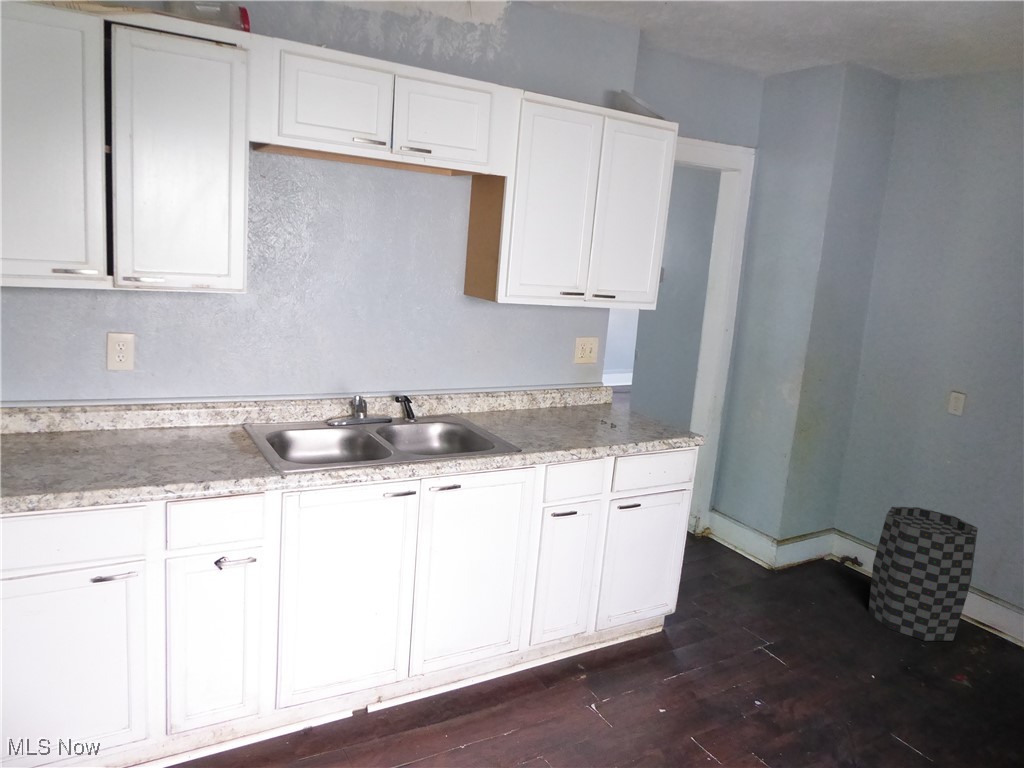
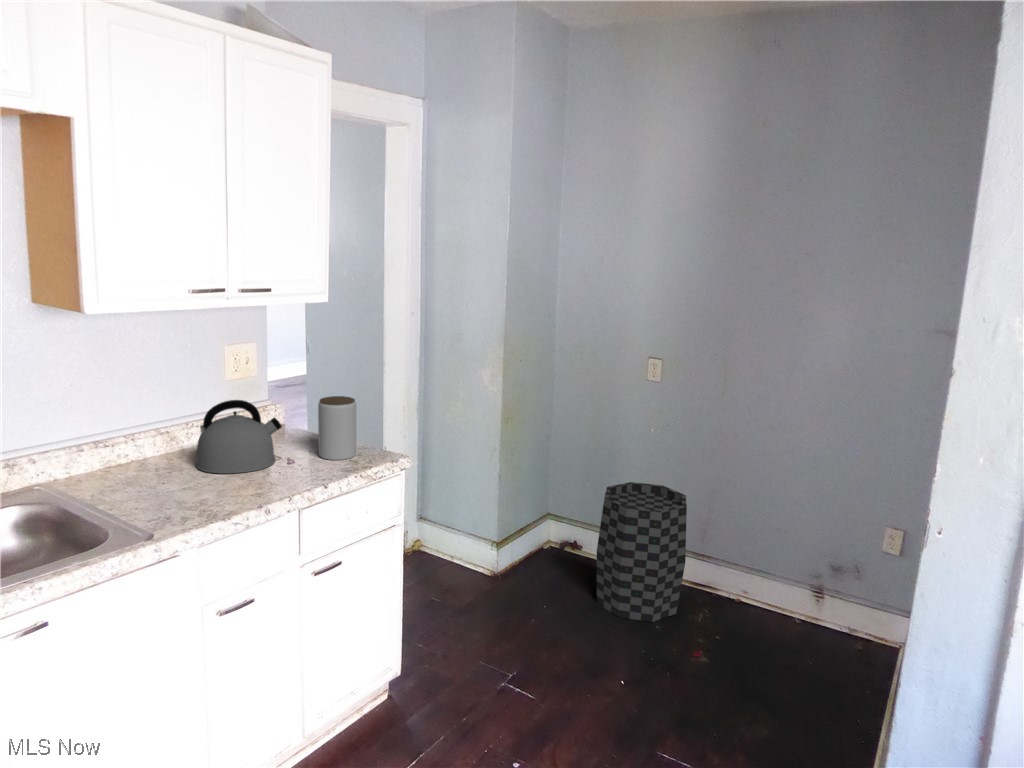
kettle: none [548,375,610,427] -> present [196,400,282,473]
jar: none [634,382,668,431] -> present [318,396,356,460]

